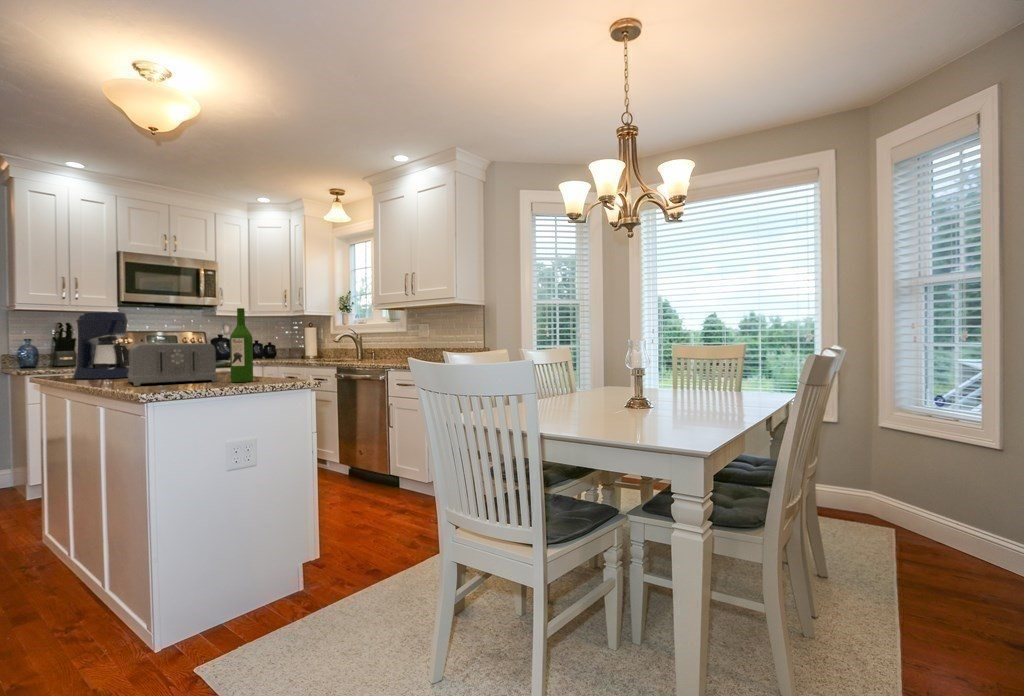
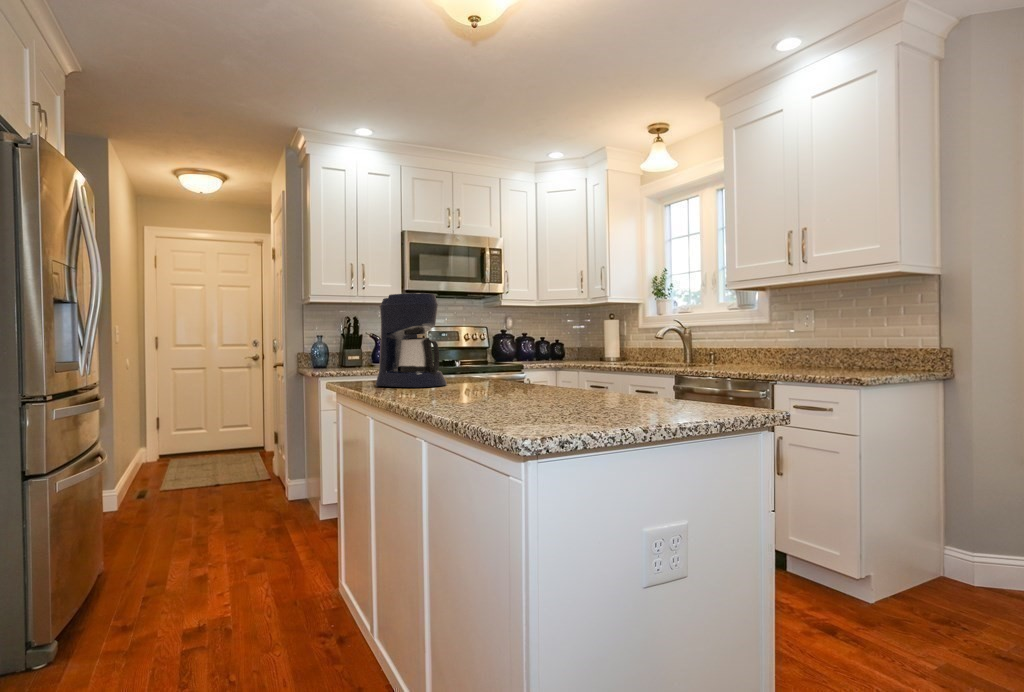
wine bottle: present [230,308,253,382] -> none [616,271,654,405]
toaster: present [128,343,218,386] -> none [452,335,590,406]

